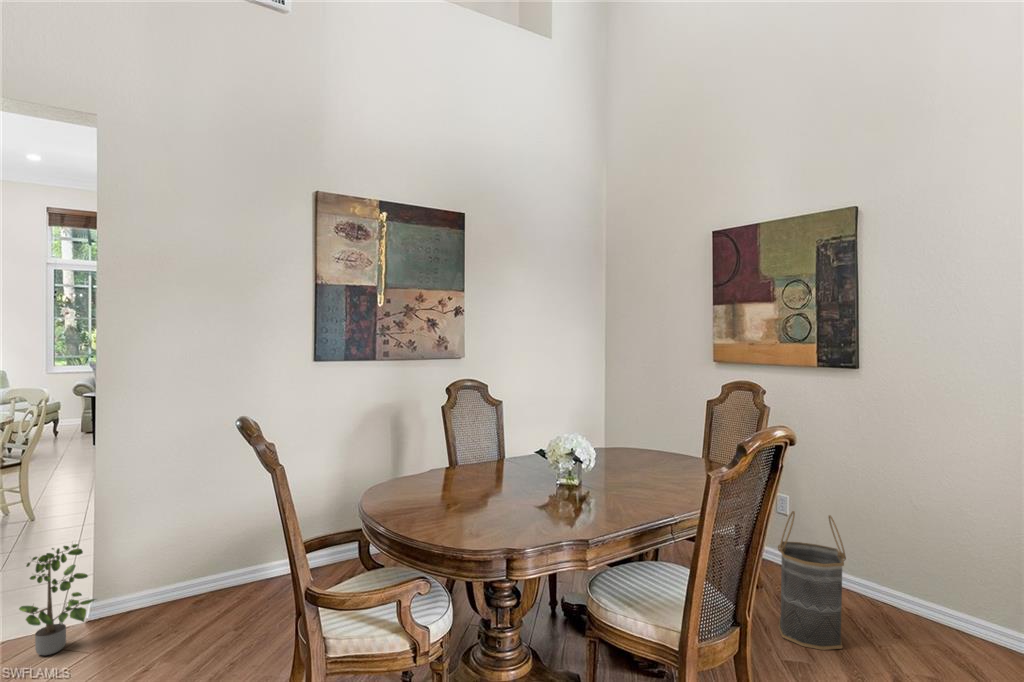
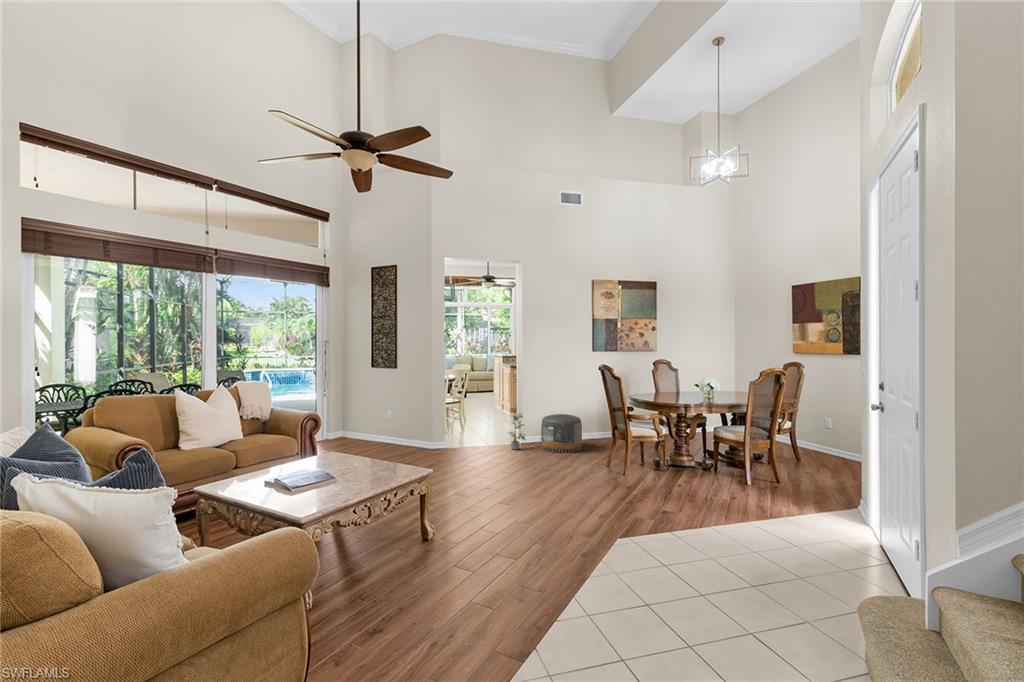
basket: present [778,511,846,650] -> none [809,415,841,472]
pouf: none [141,526,263,653] -> present [541,414,582,453]

